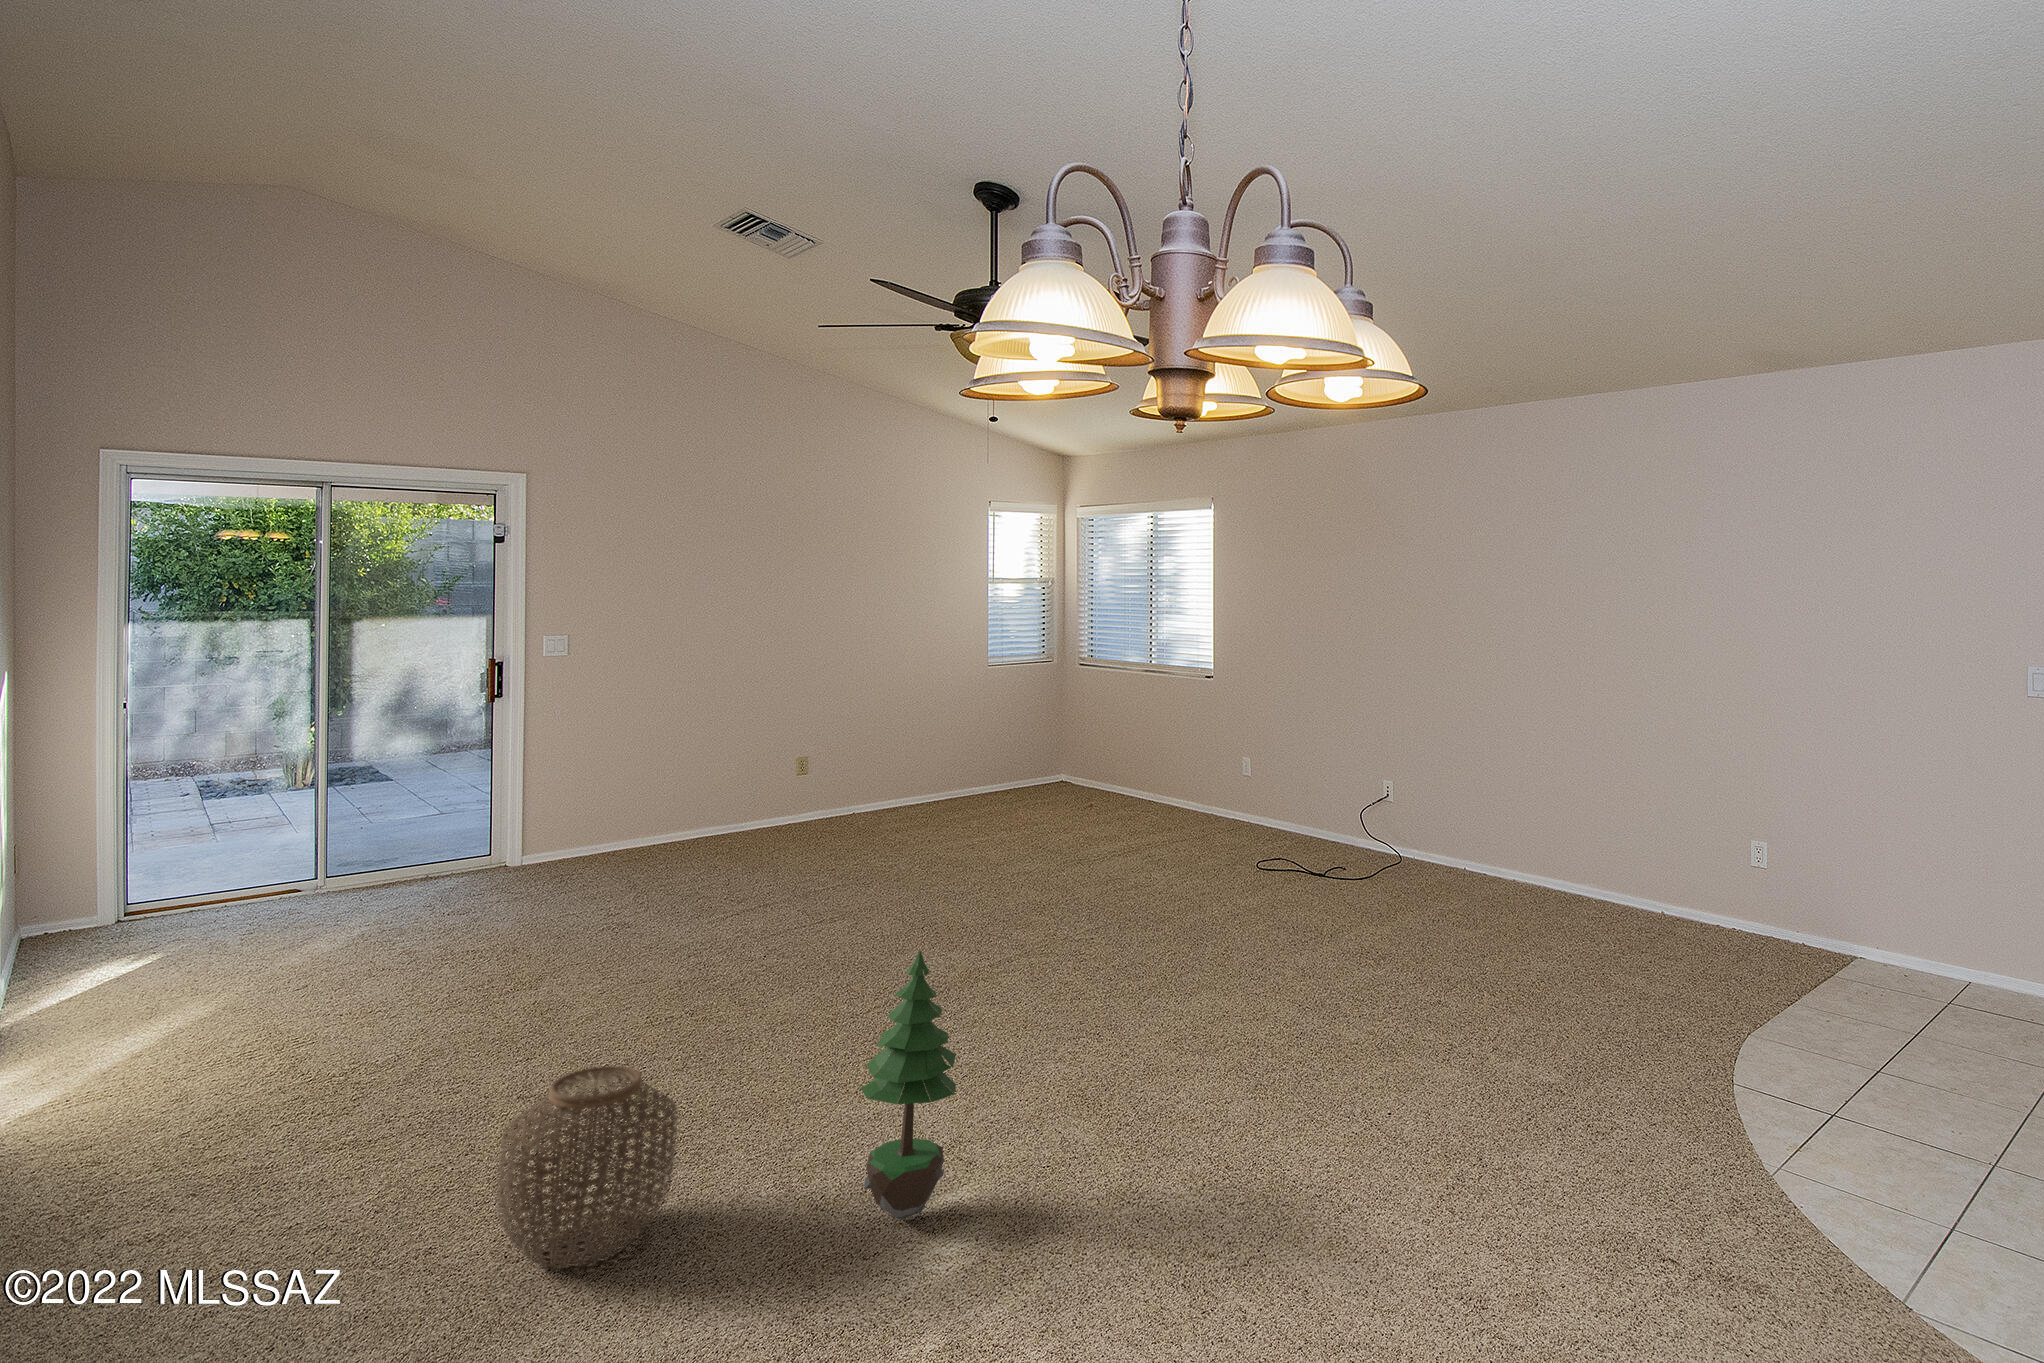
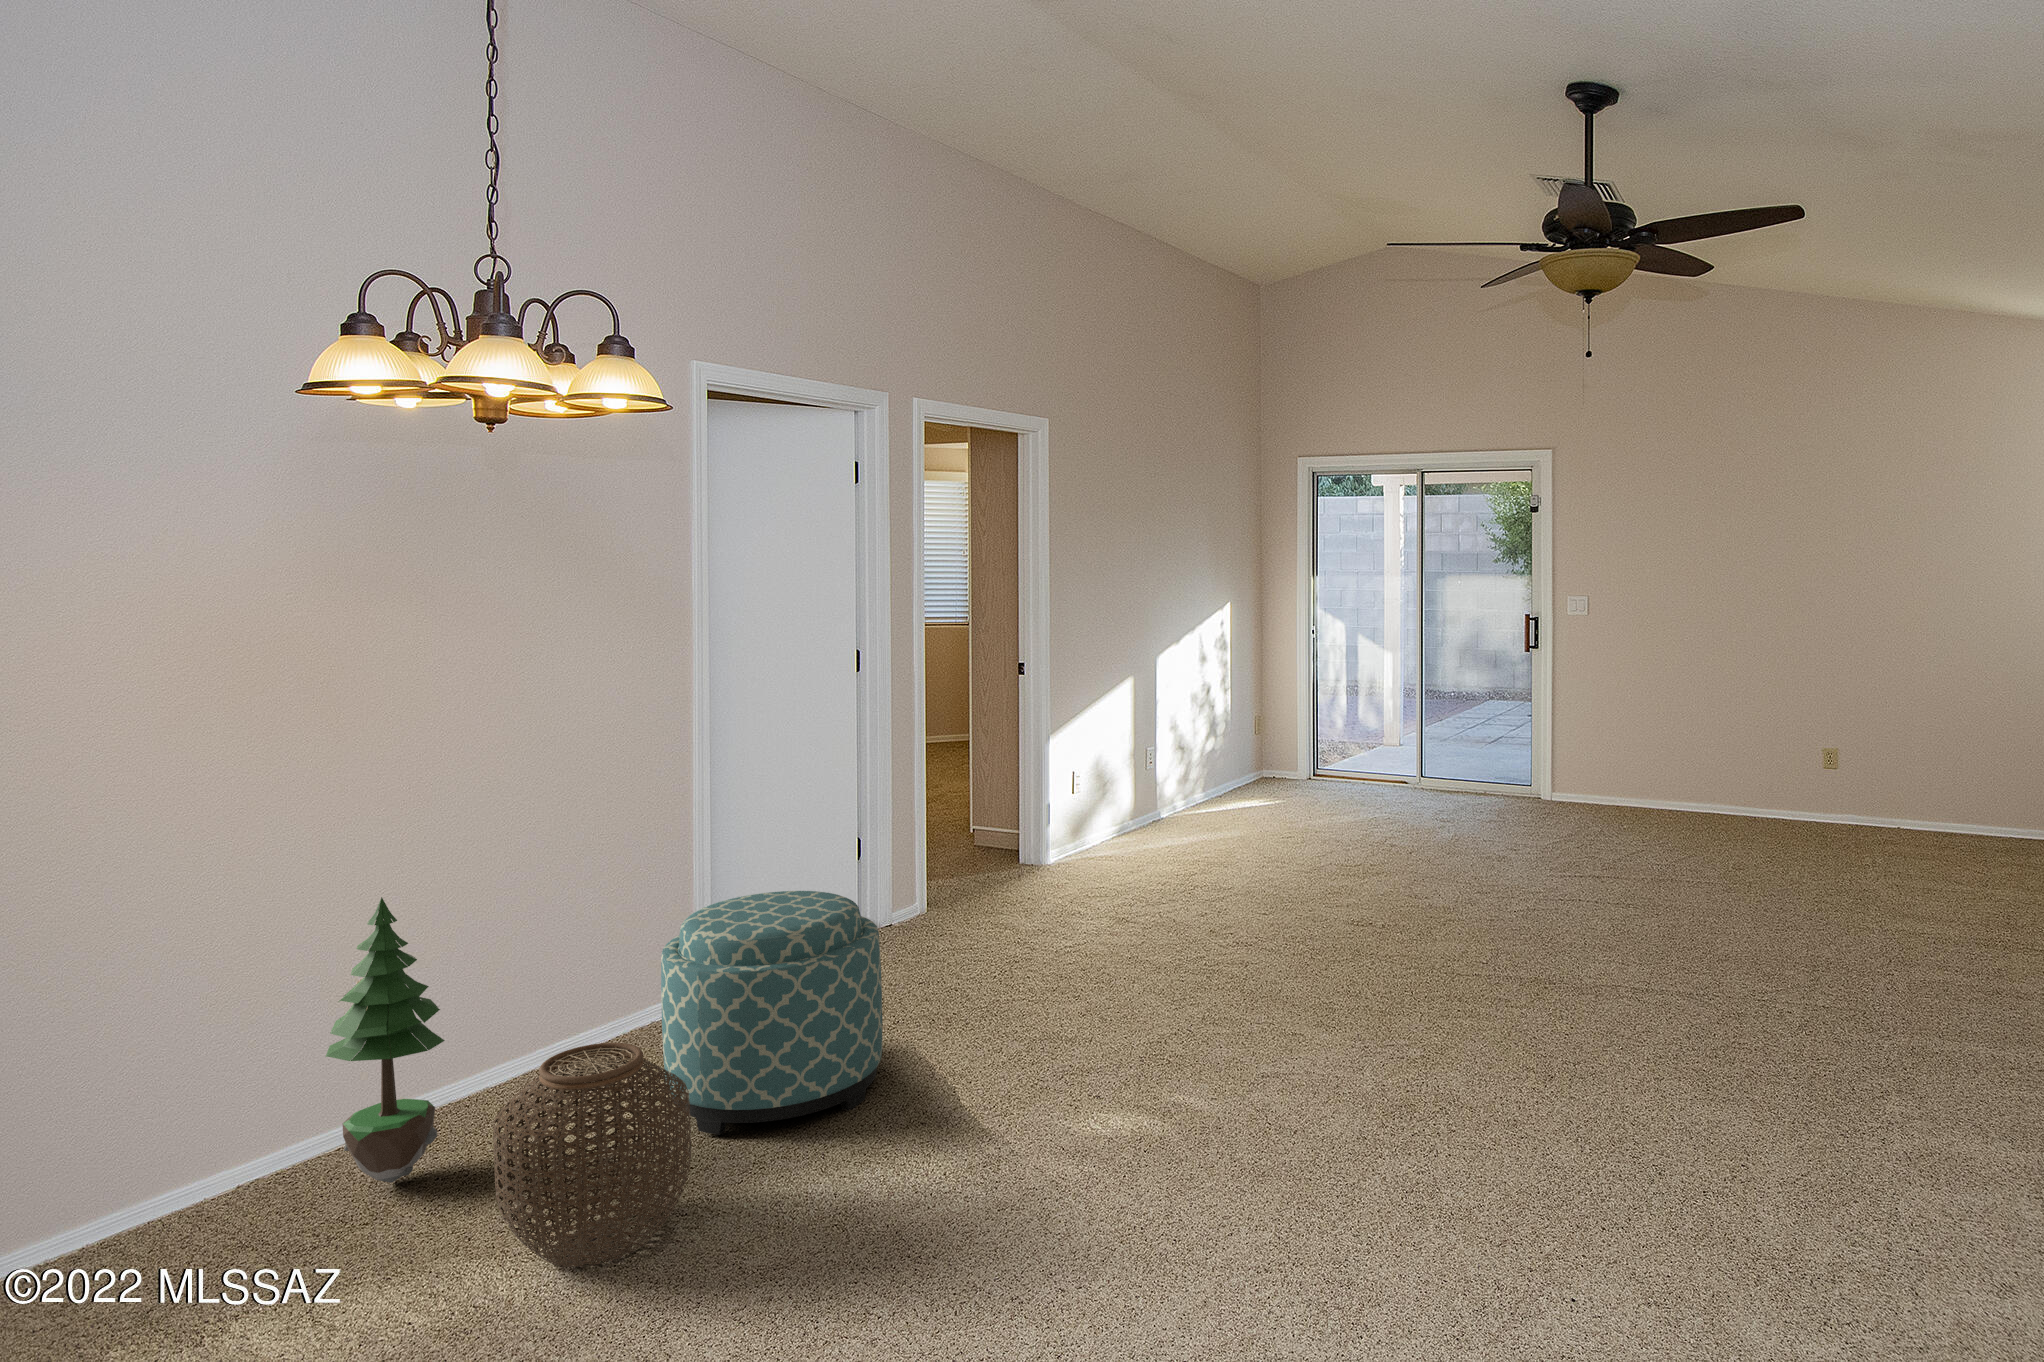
ottoman: none [646,935,842,1147] -> present [661,891,883,1135]
potted tree: present [860,950,956,1220] -> present [326,897,445,1183]

